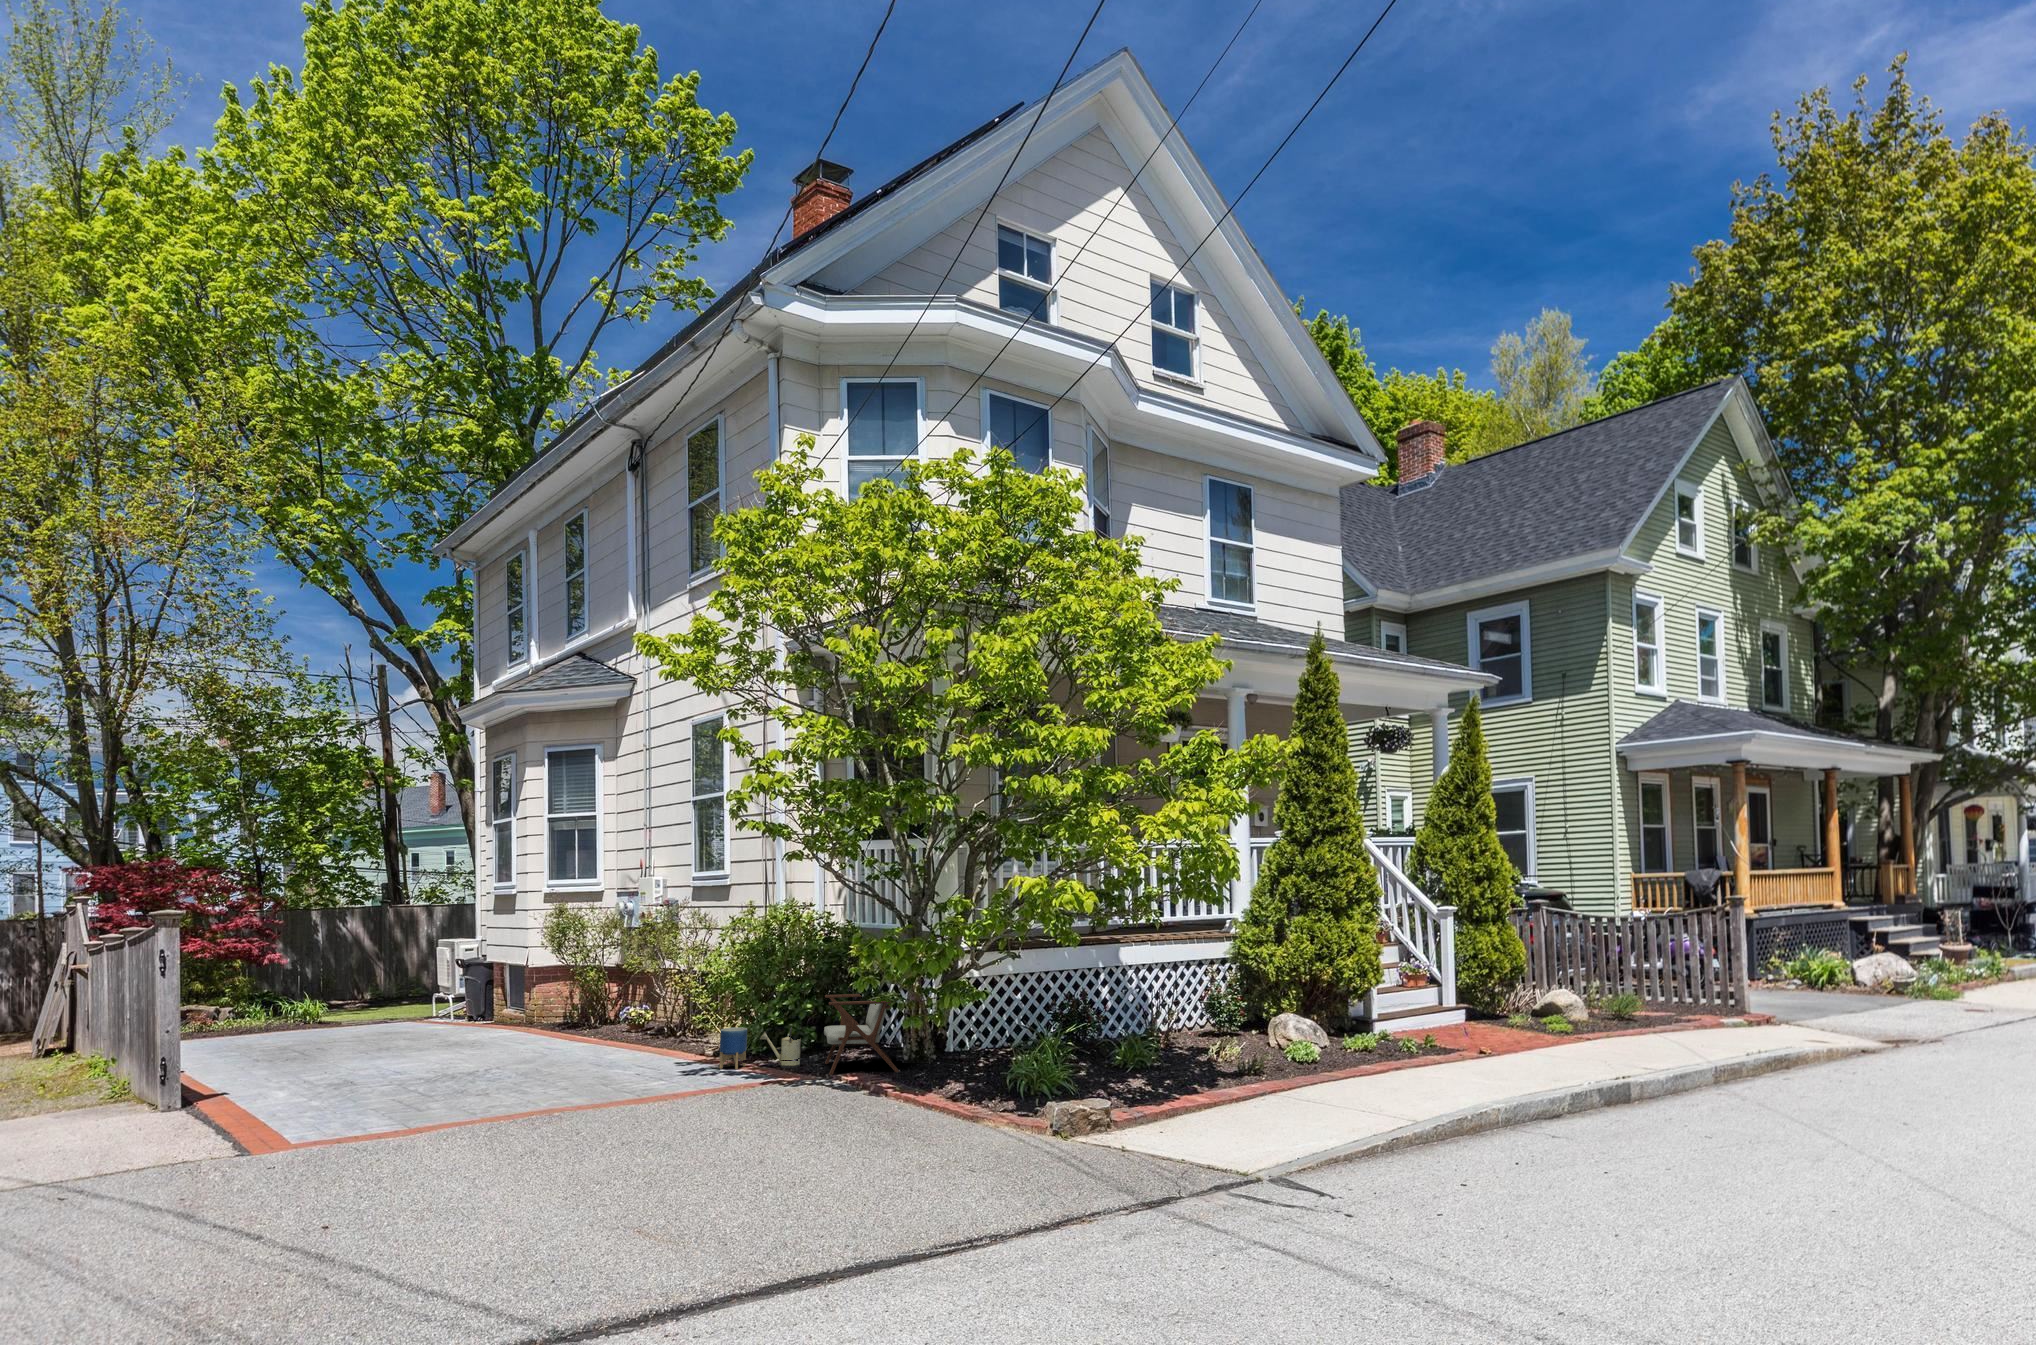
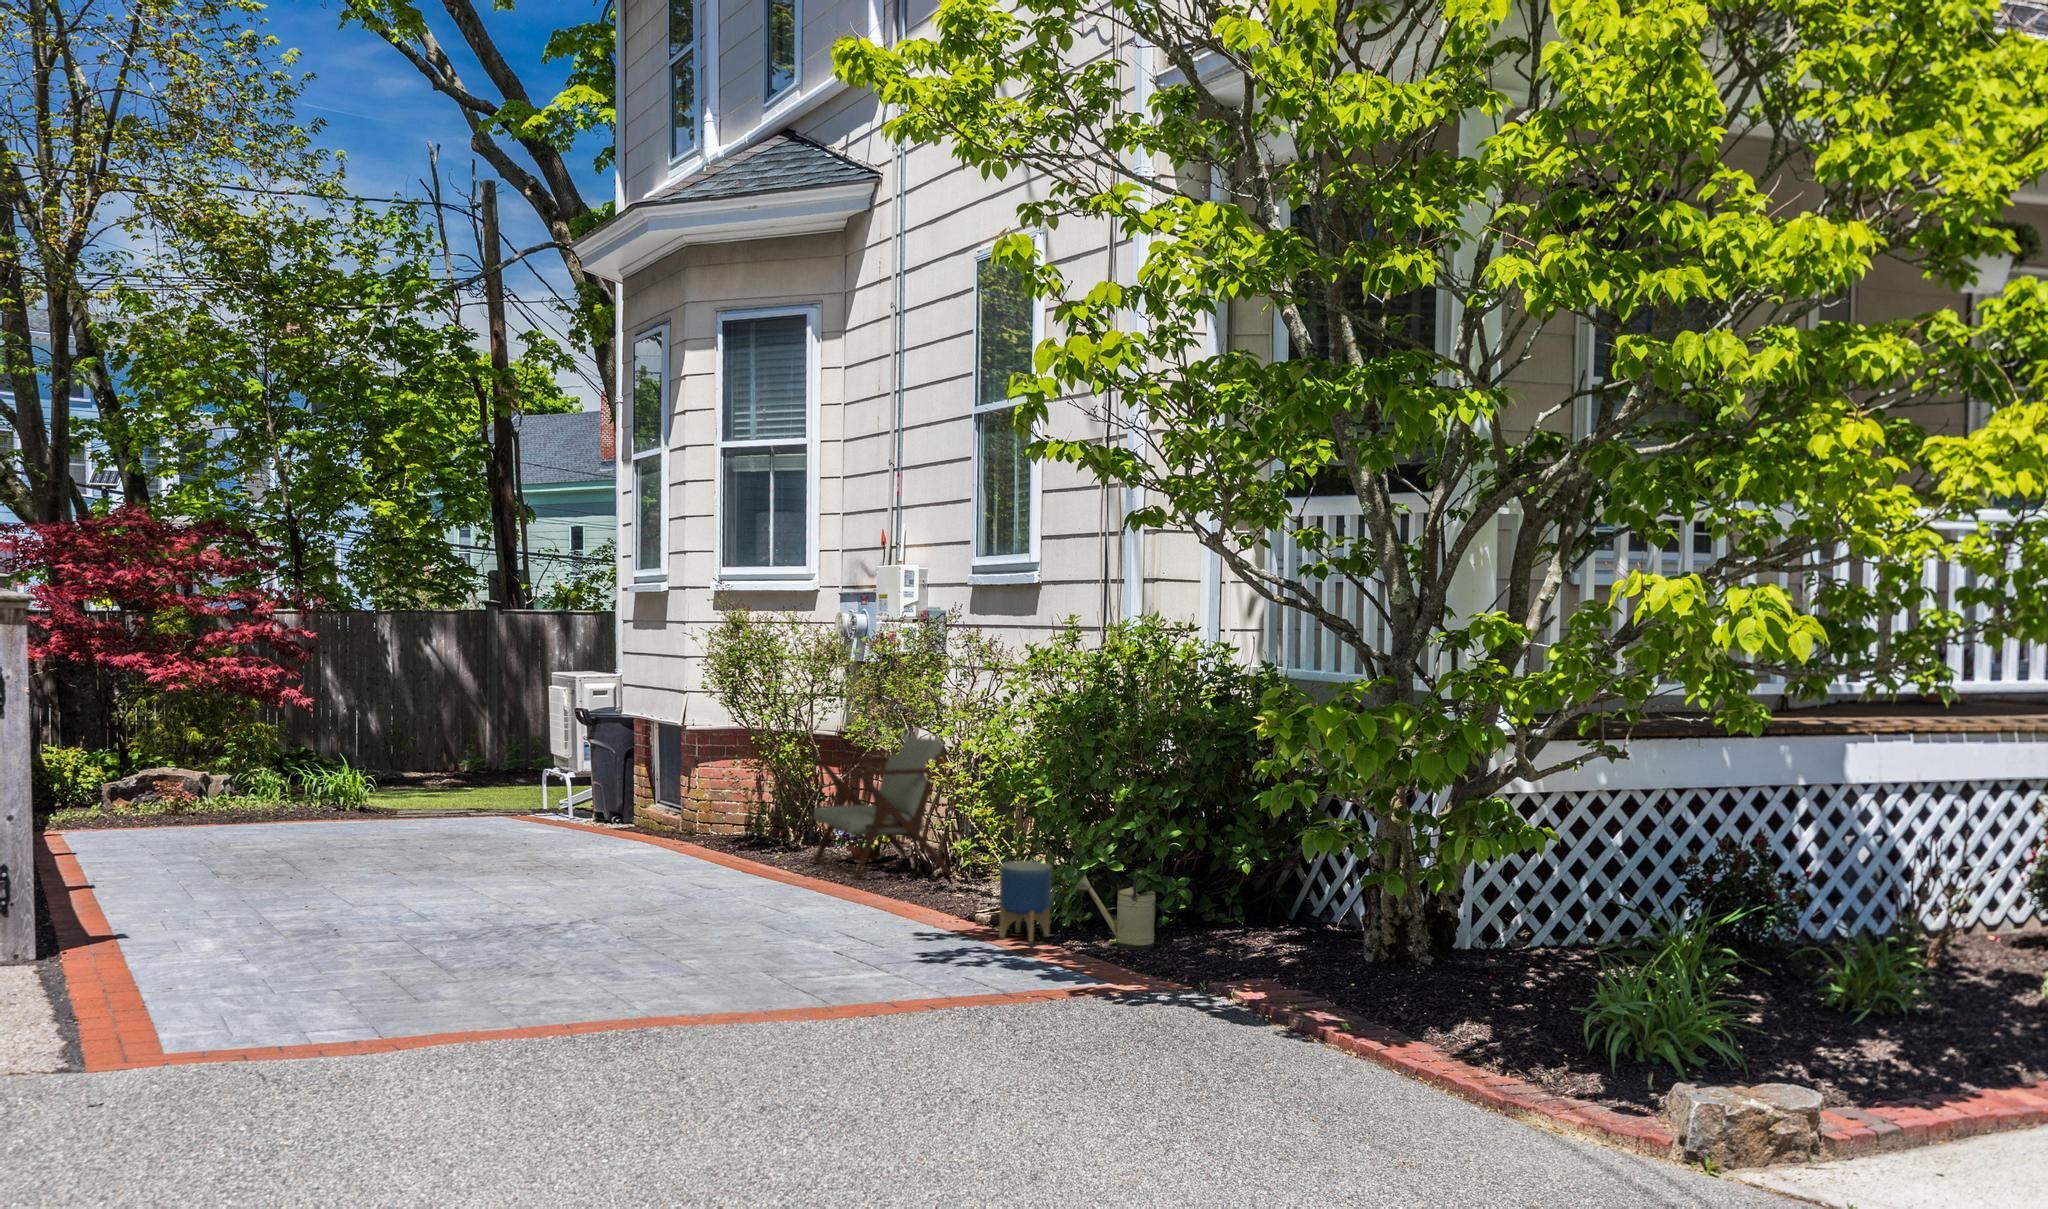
lounge chair: present [824,994,899,1075] -> present [813,736,953,881]

